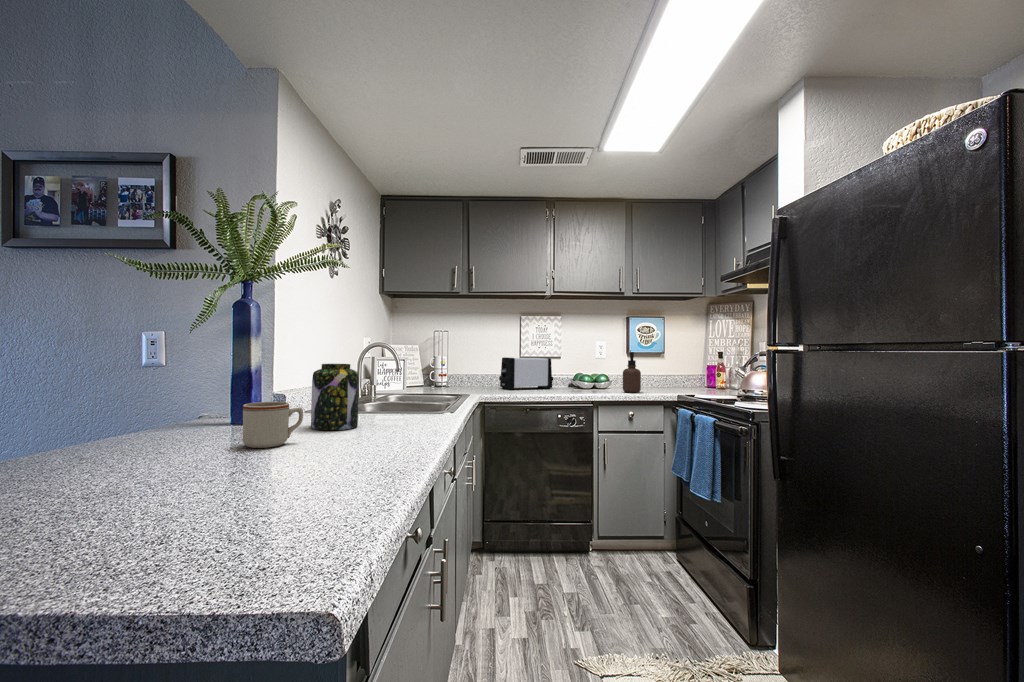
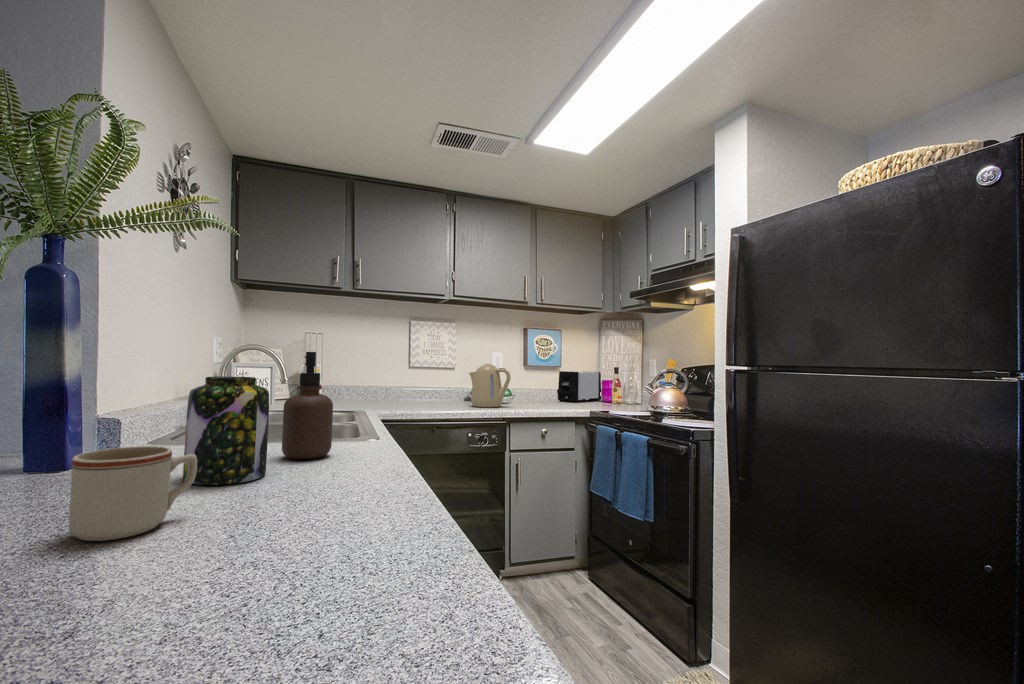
soap dispenser: present [623,352,641,393] -> present [282,352,333,459]
kettle: none [565,353,601,393] -> present [469,364,511,407]
toaster: present [499,357,553,390] -> present [557,371,601,403]

